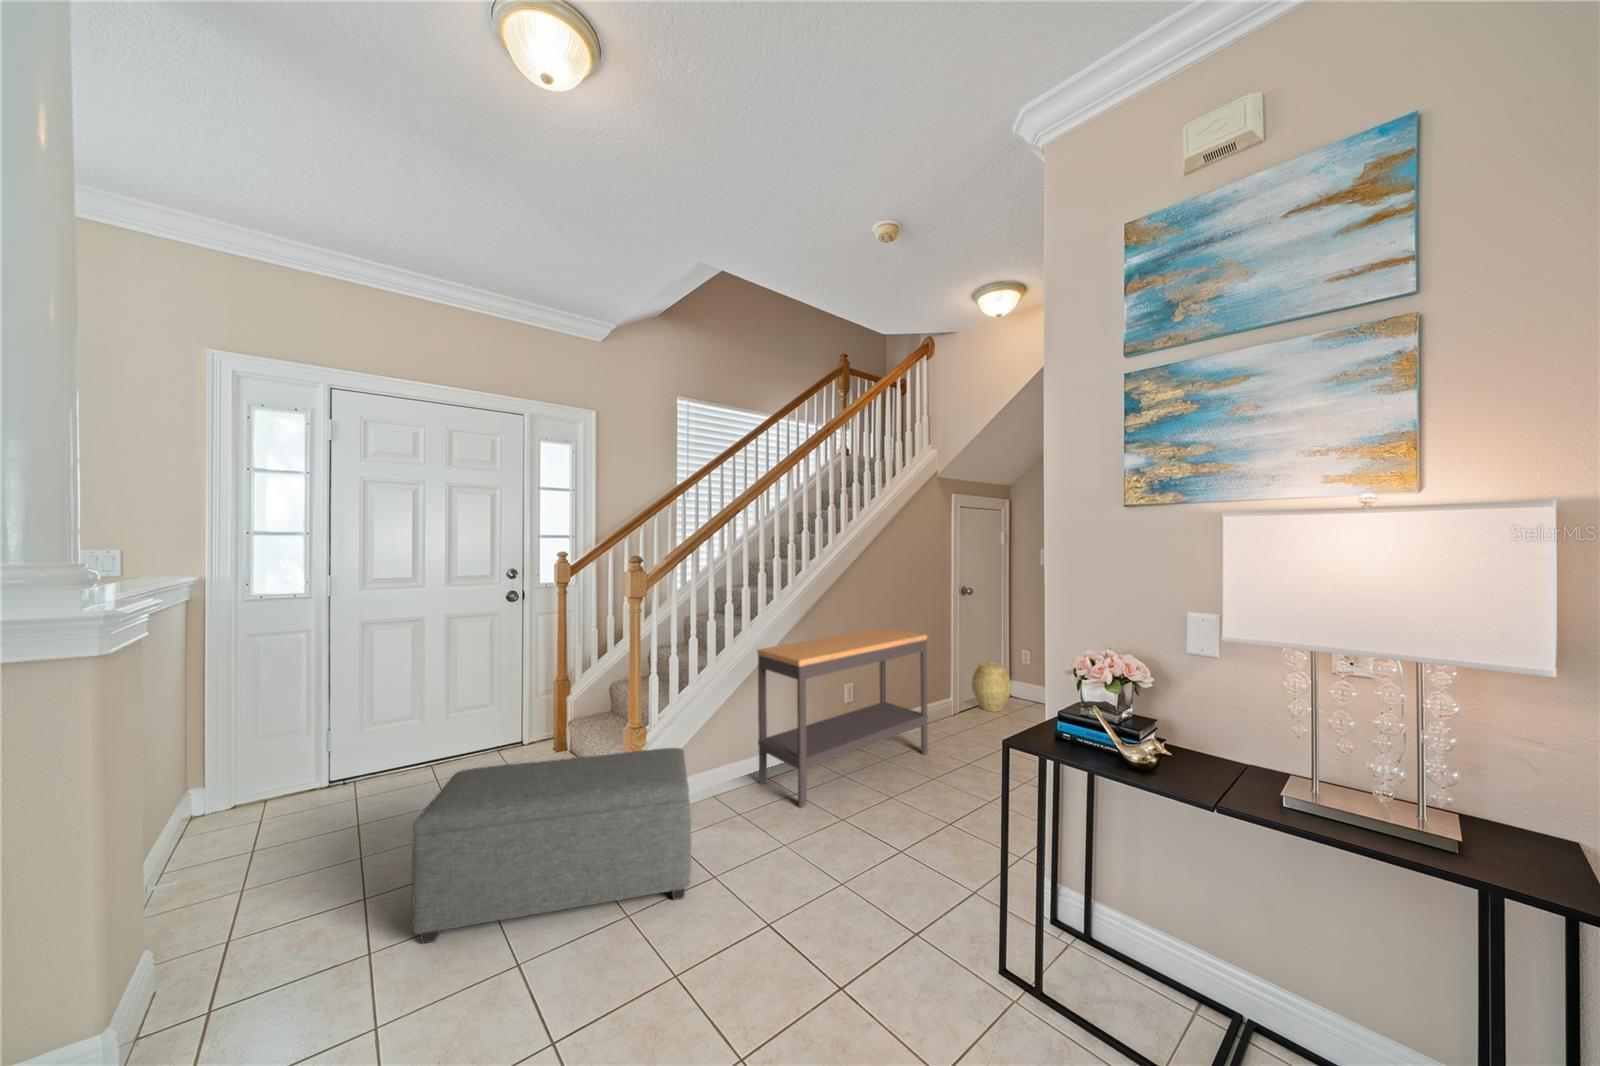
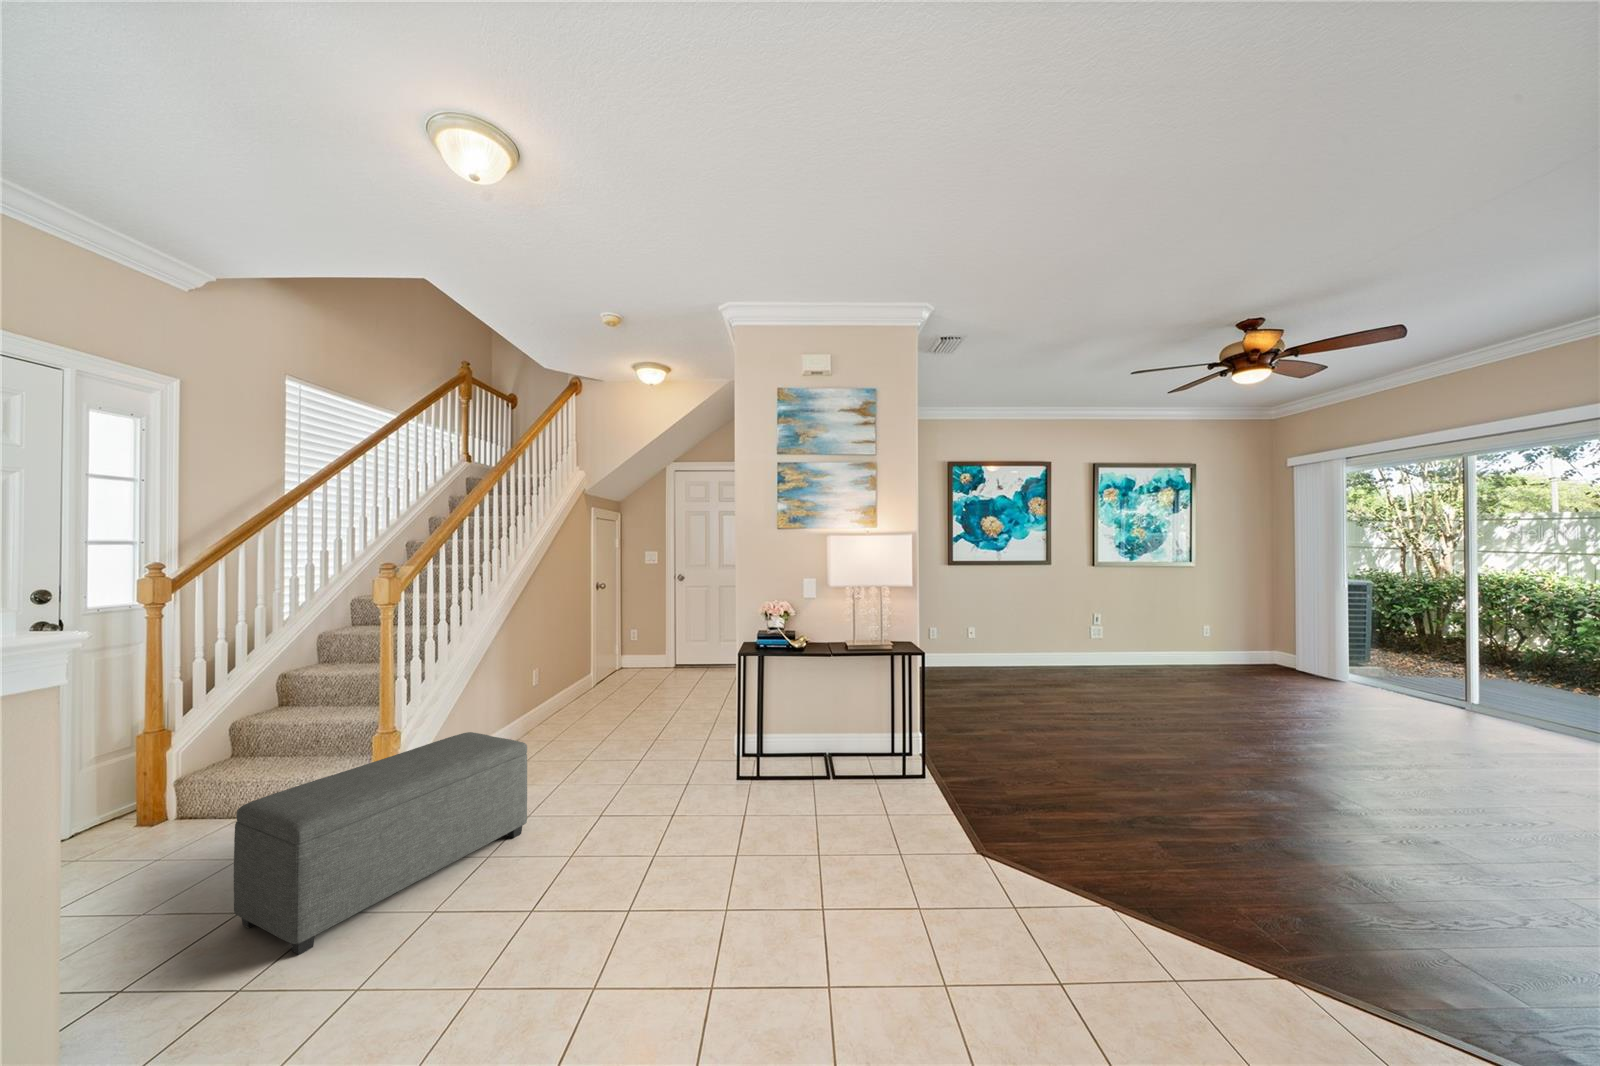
console table: present [757,628,928,807] -> none [483,623,601,770]
woven basket: present [972,662,1011,712] -> none [600,646,632,685]

